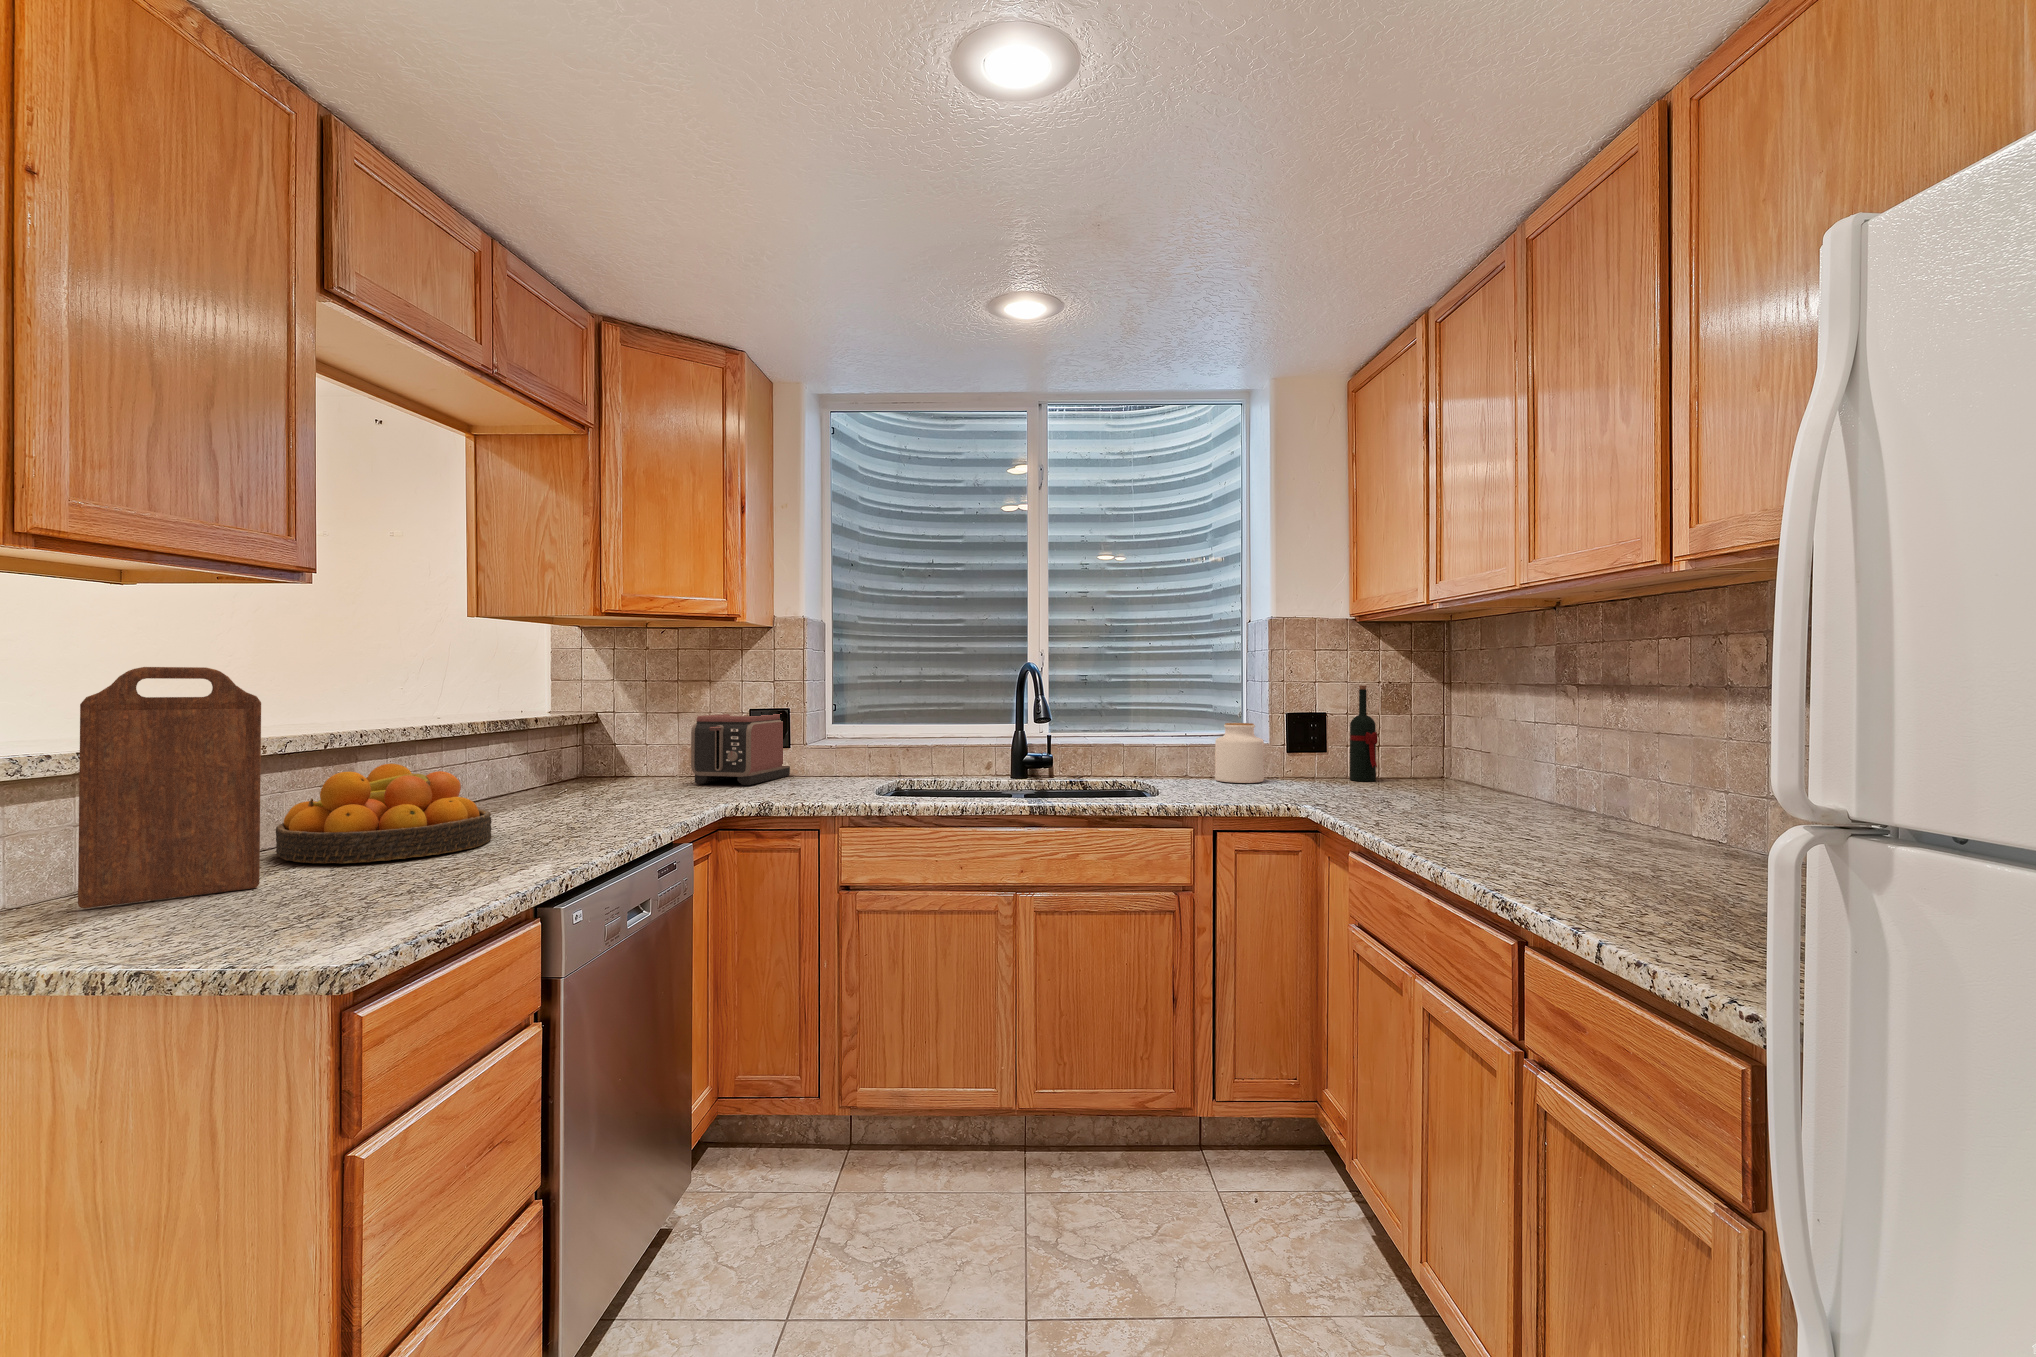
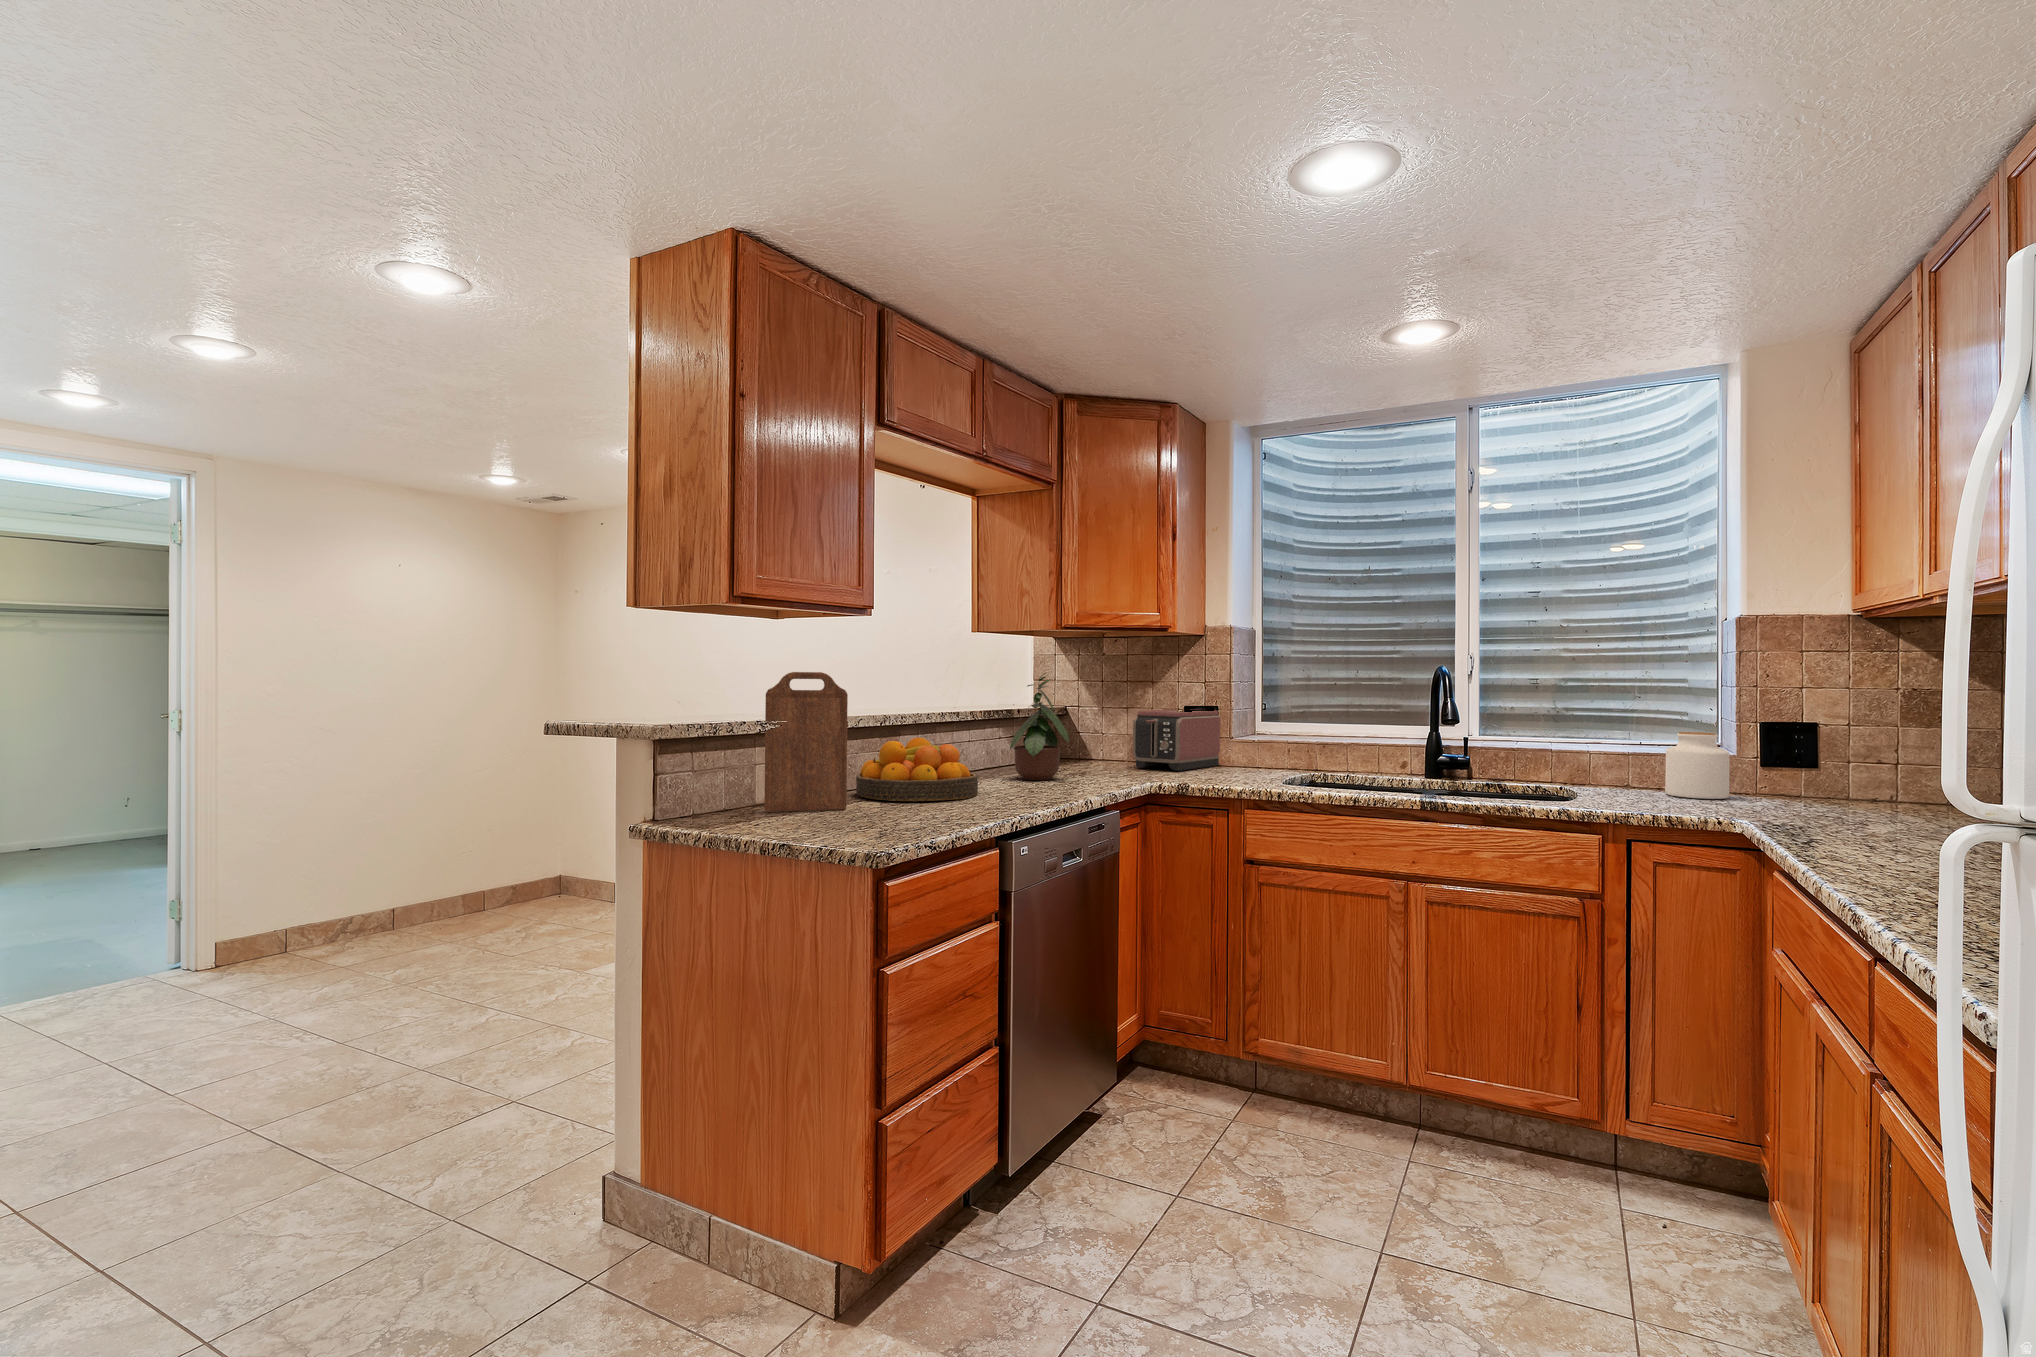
potted plant: none [523,669,624,810] -> present [1010,673,1069,780]
wine bottle: present [1350,685,1377,781] -> none [1858,692,1898,807]

